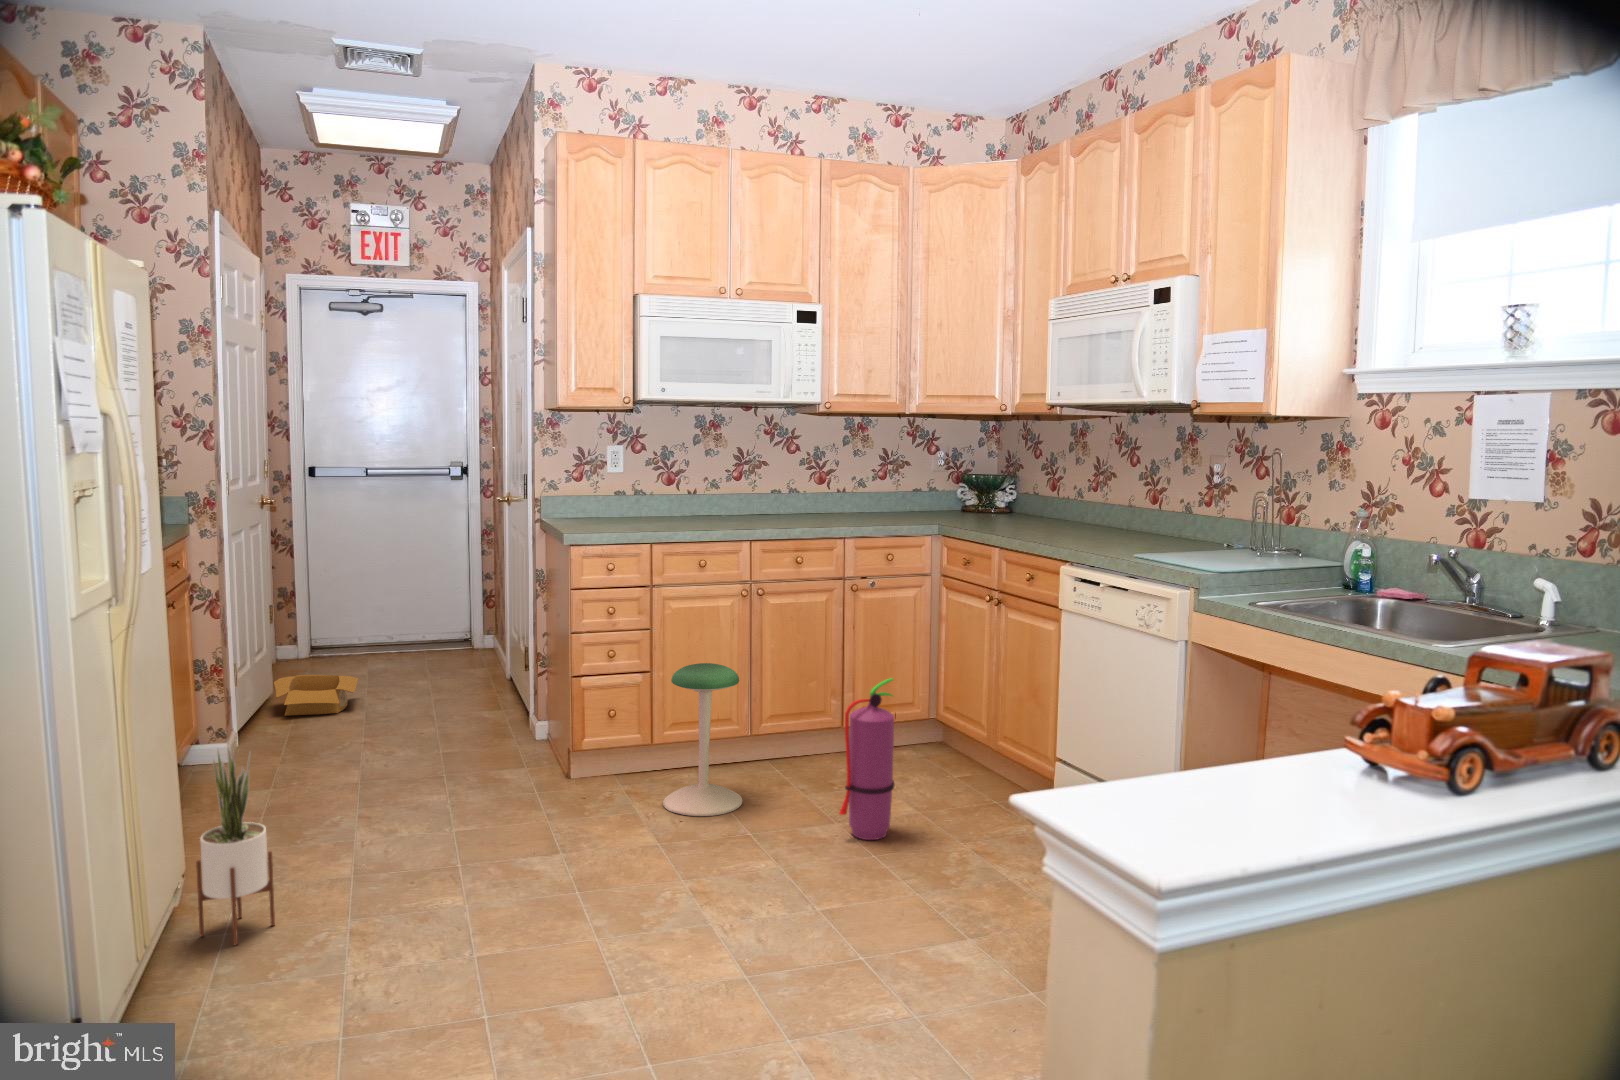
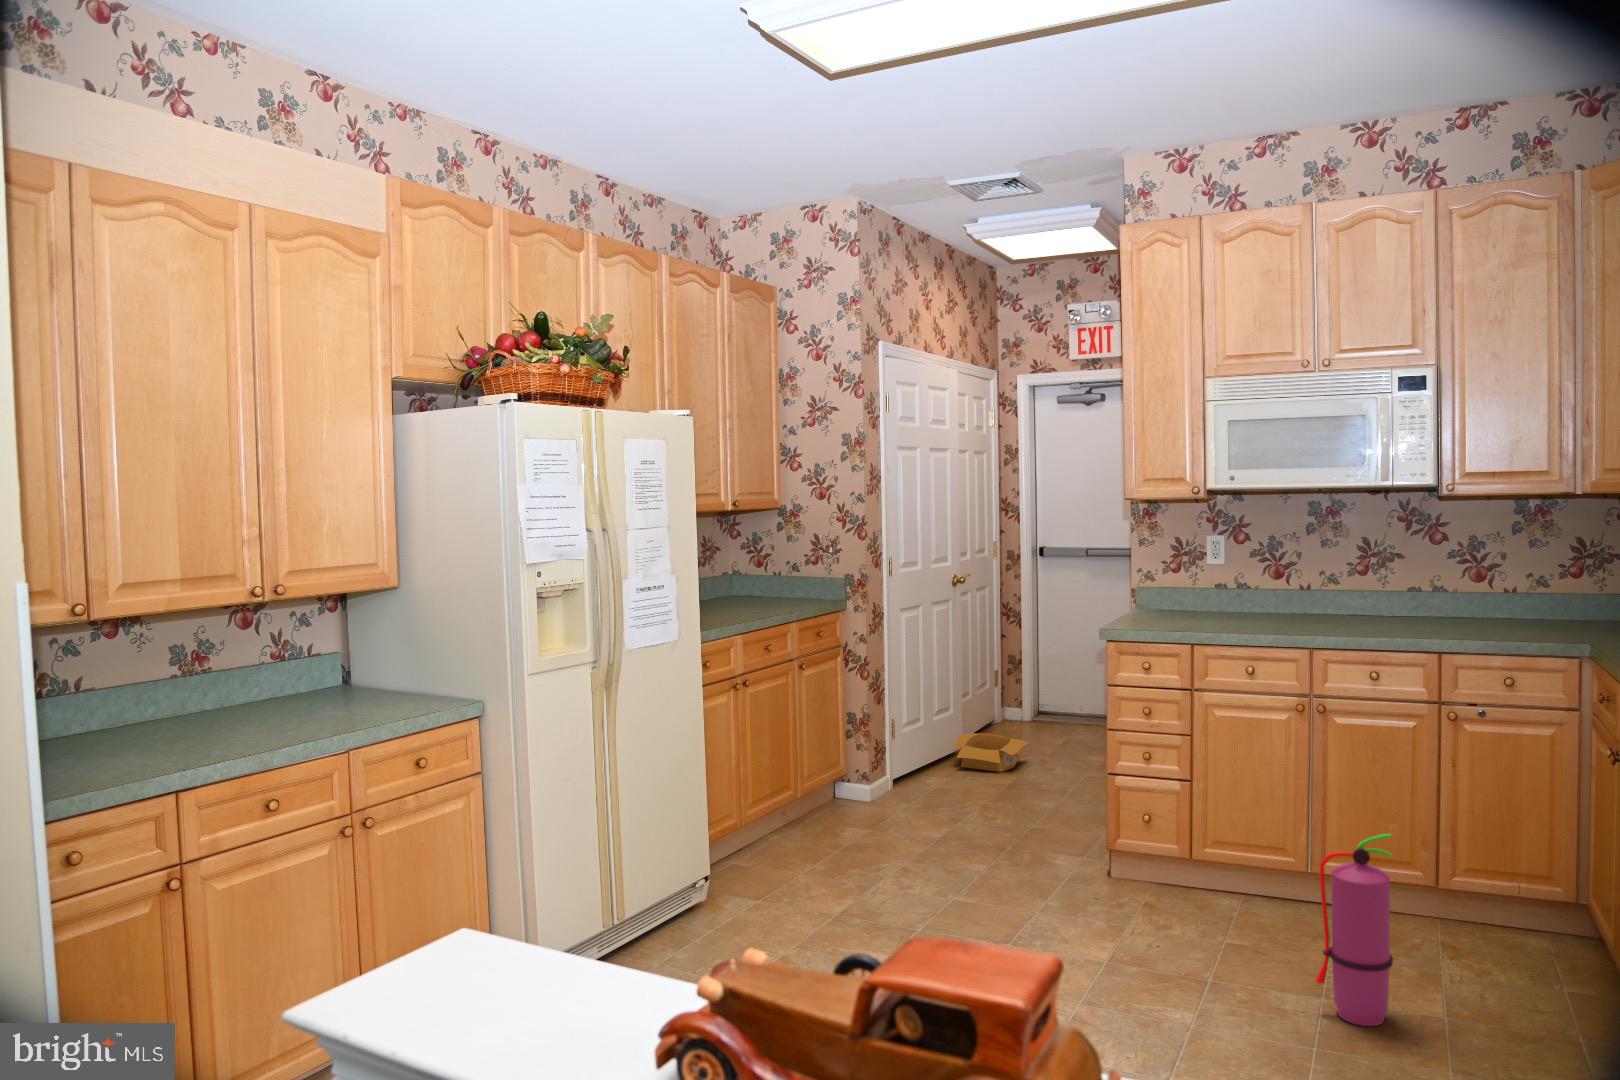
stool: present [663,663,742,816] -> none [1171,779,1262,948]
potted plant: present [196,743,275,945] -> none [738,778,787,936]

